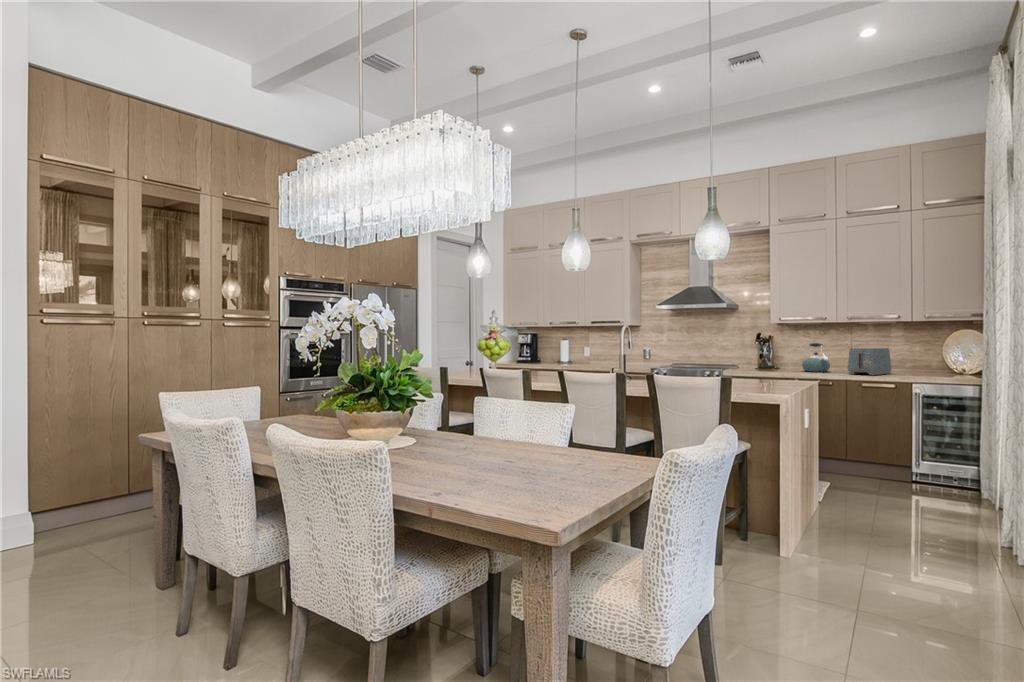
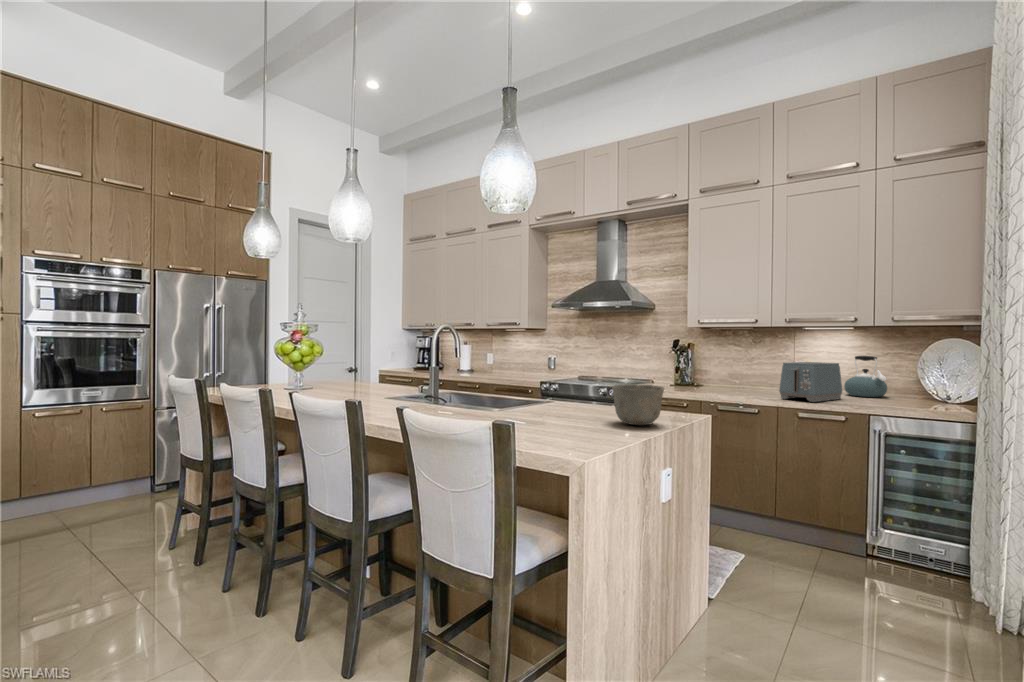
kettle: present [802,343,830,372] -> present [844,356,887,397]
ceramic bowl: none [758,362,794,387] -> present [612,384,664,425]

